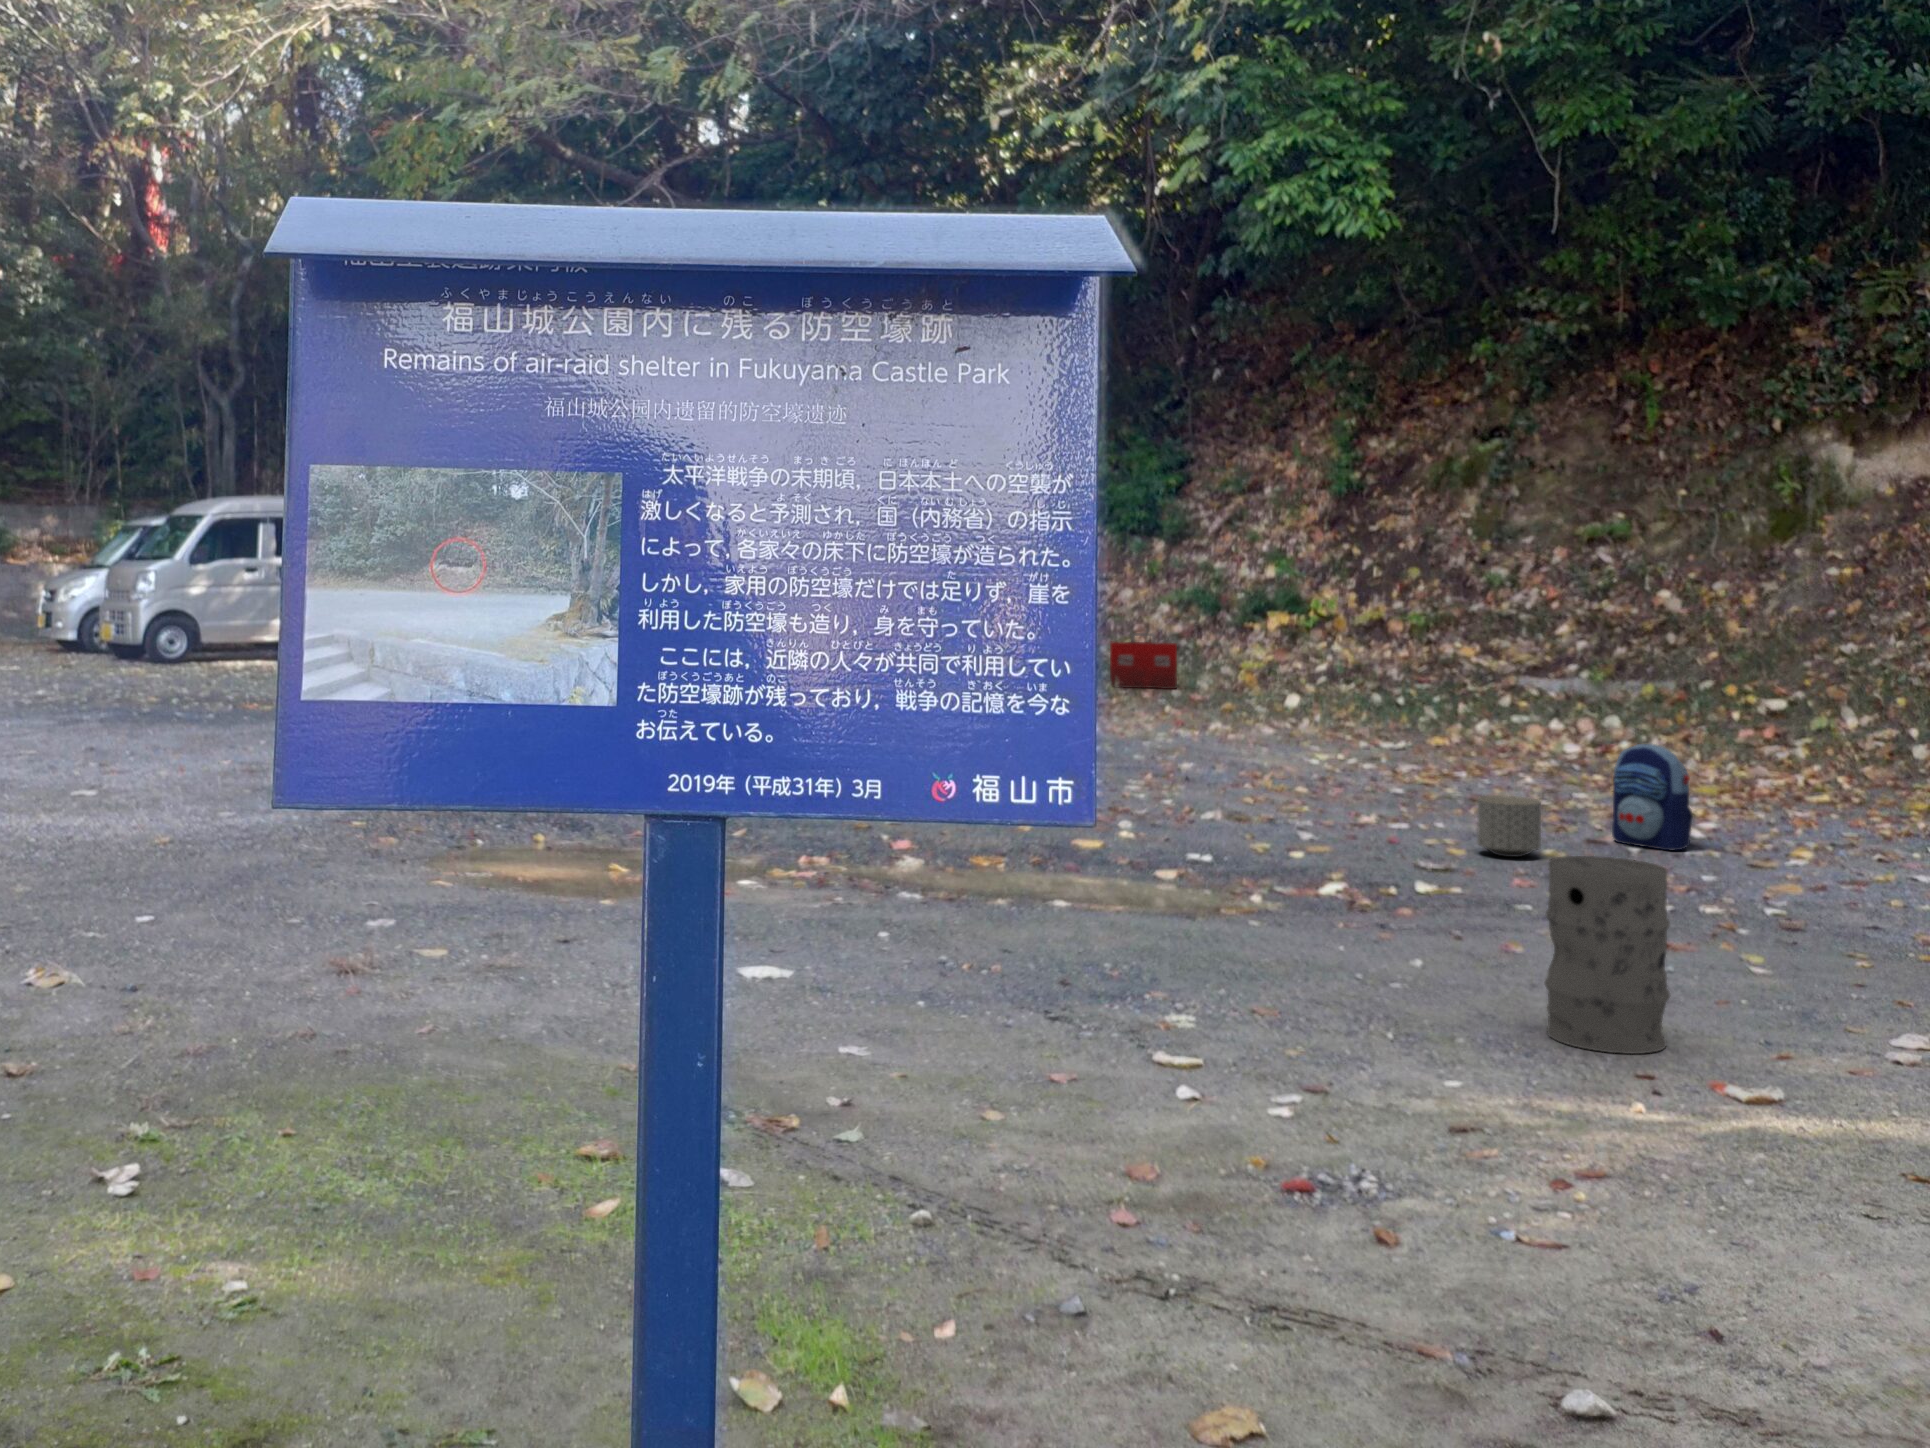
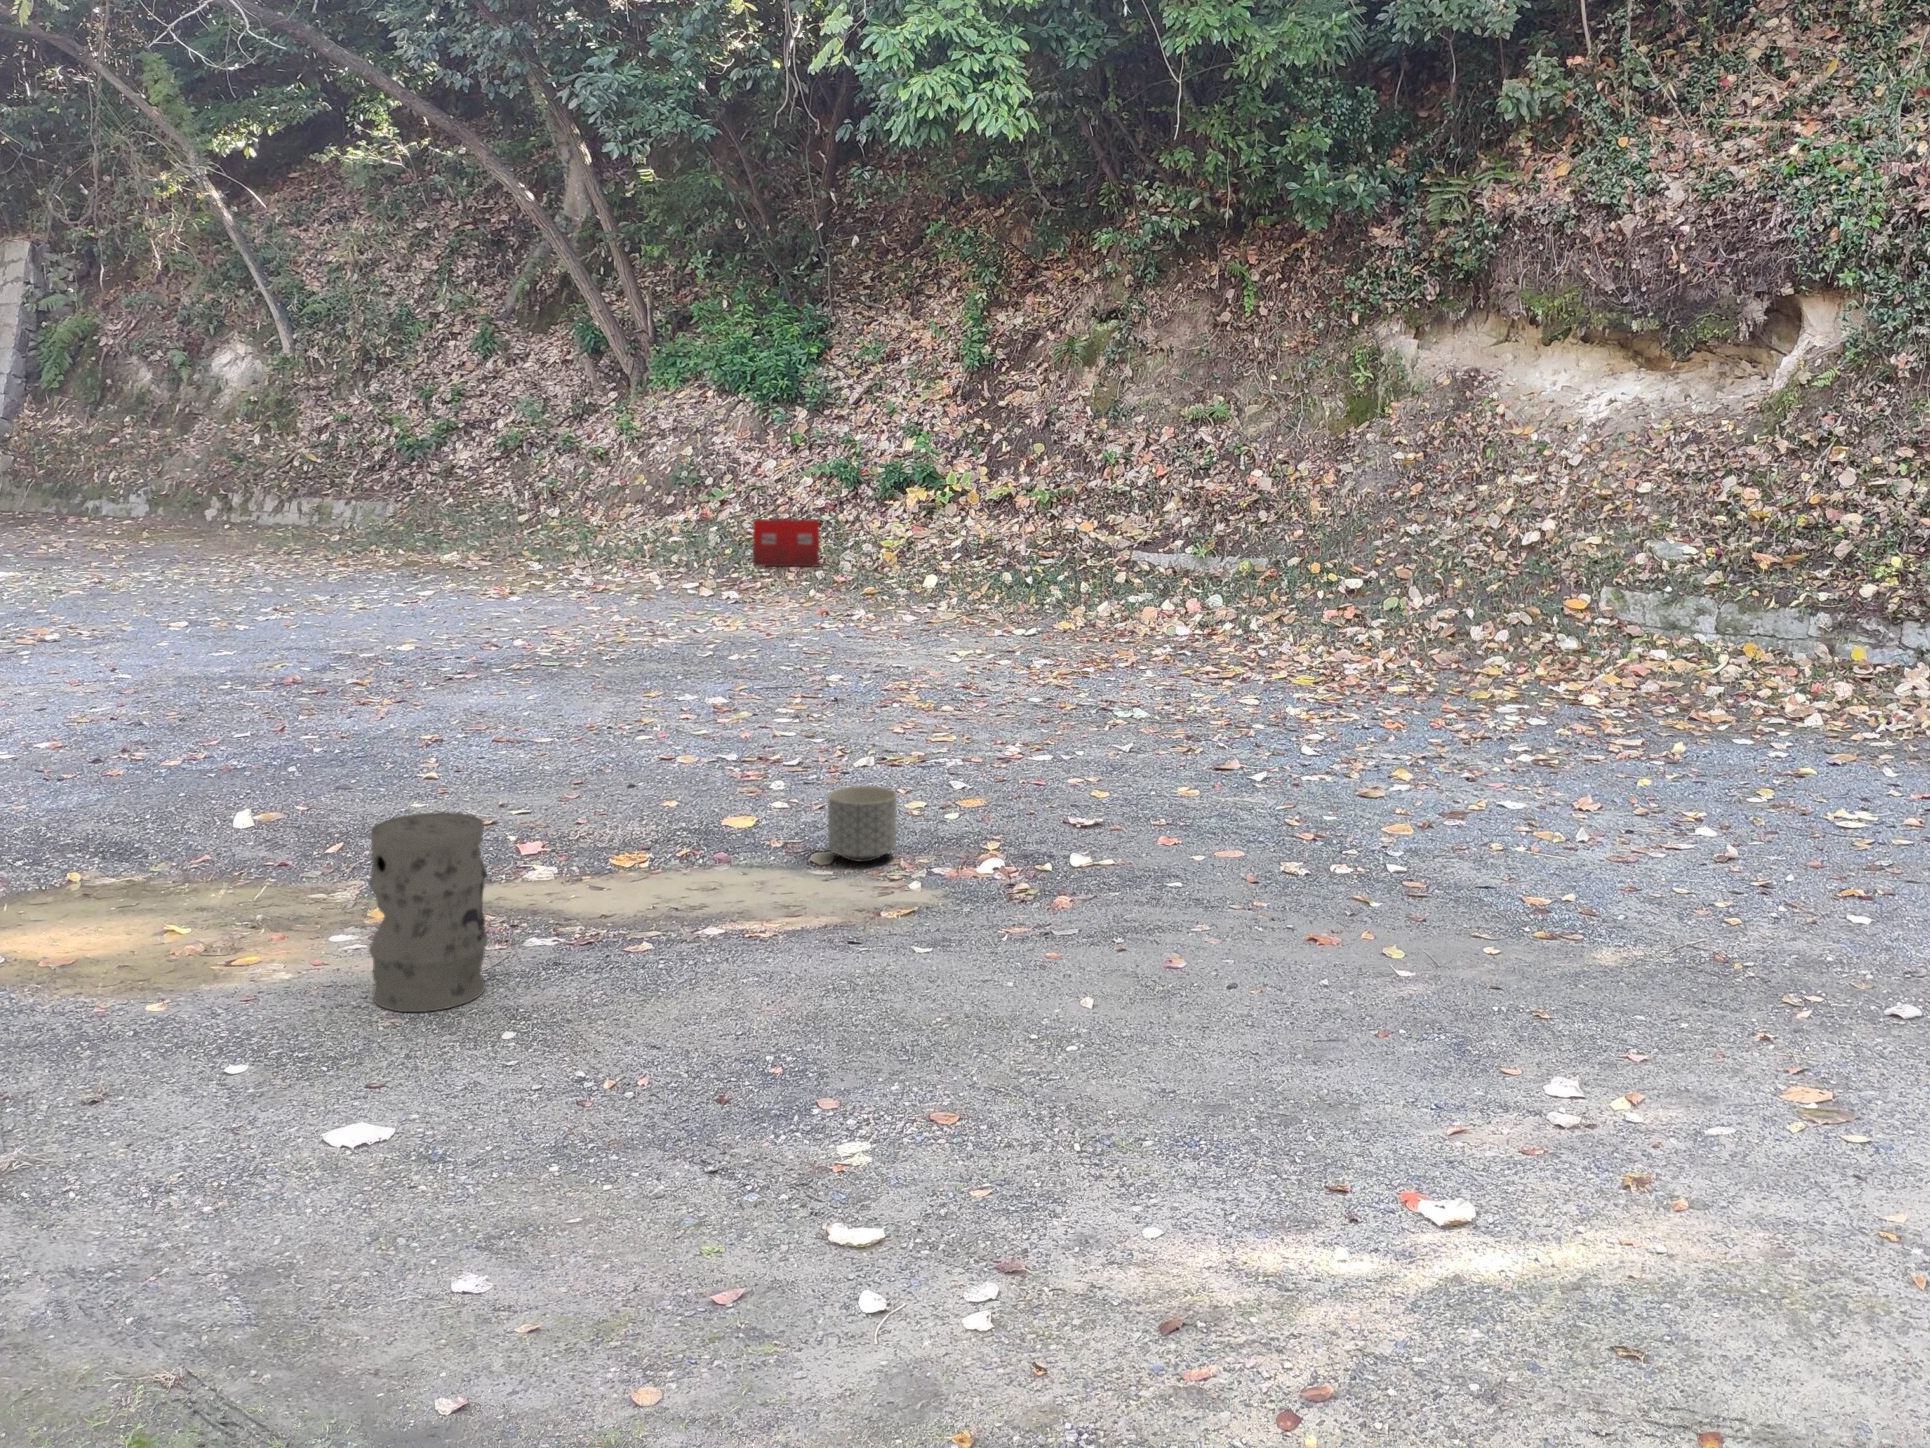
backpack: present [1612,744,1693,851] -> none [1239,679,1313,787]
planter: present [1477,795,1541,857] -> present [828,786,897,862]
trash can: present [1544,856,1671,1054] -> present [369,812,488,1012]

